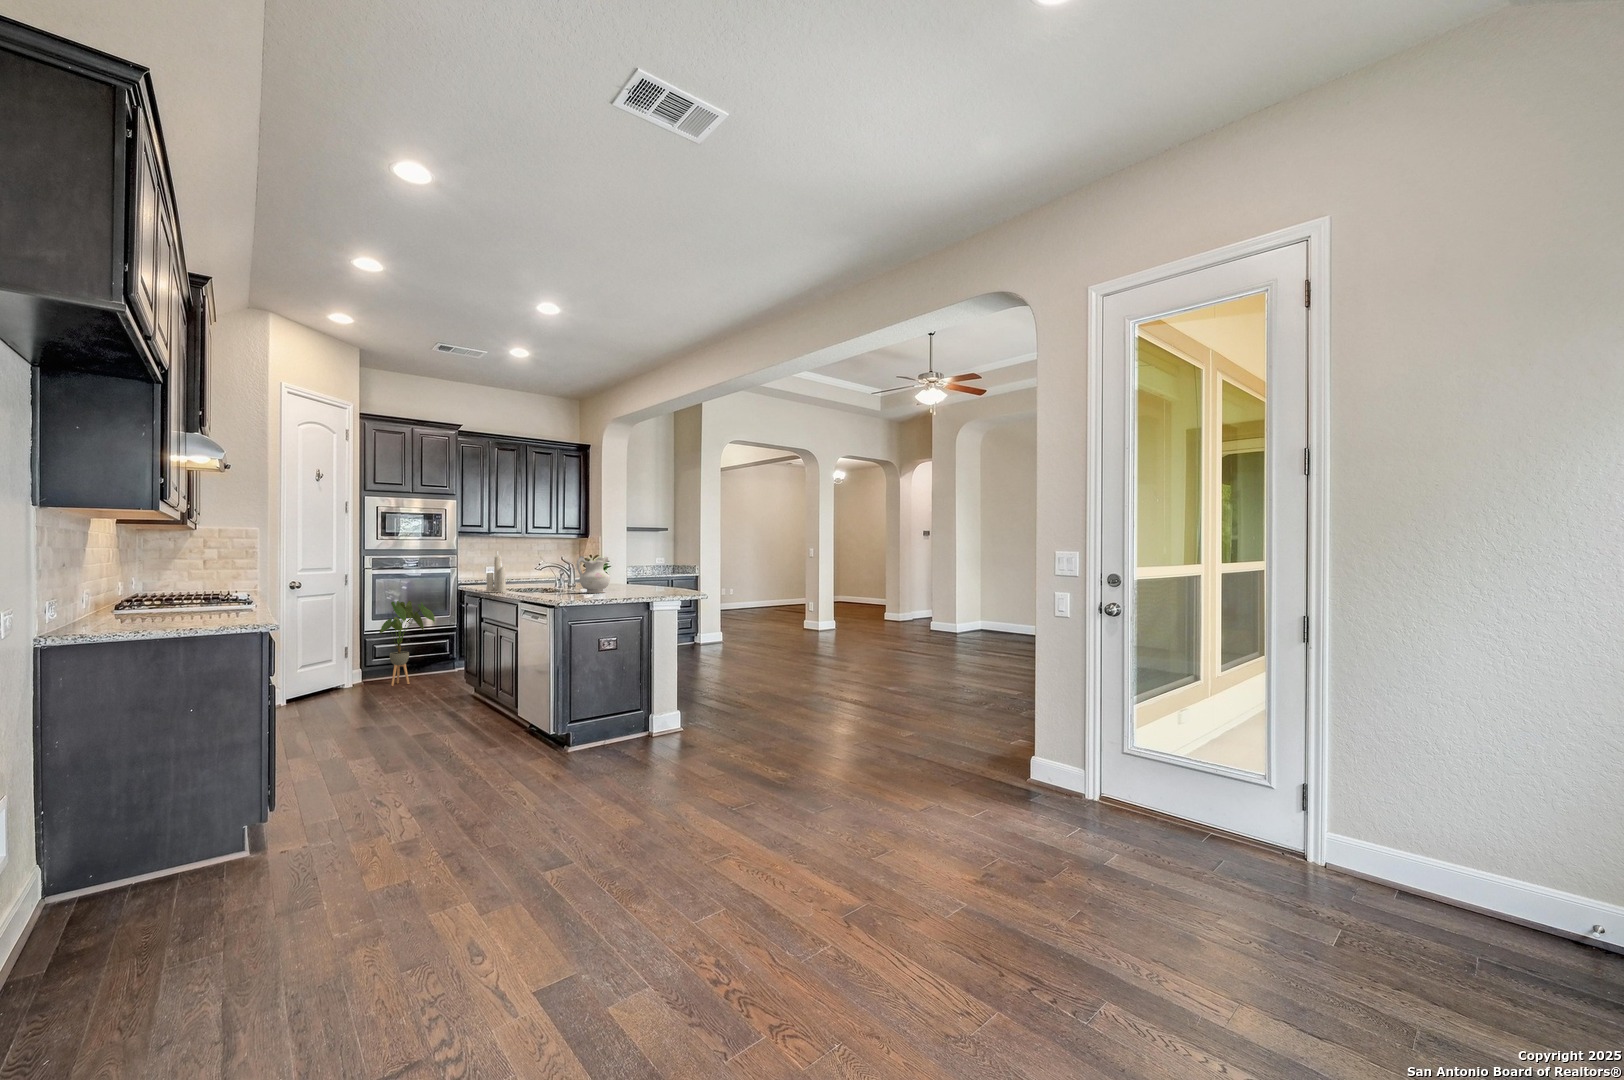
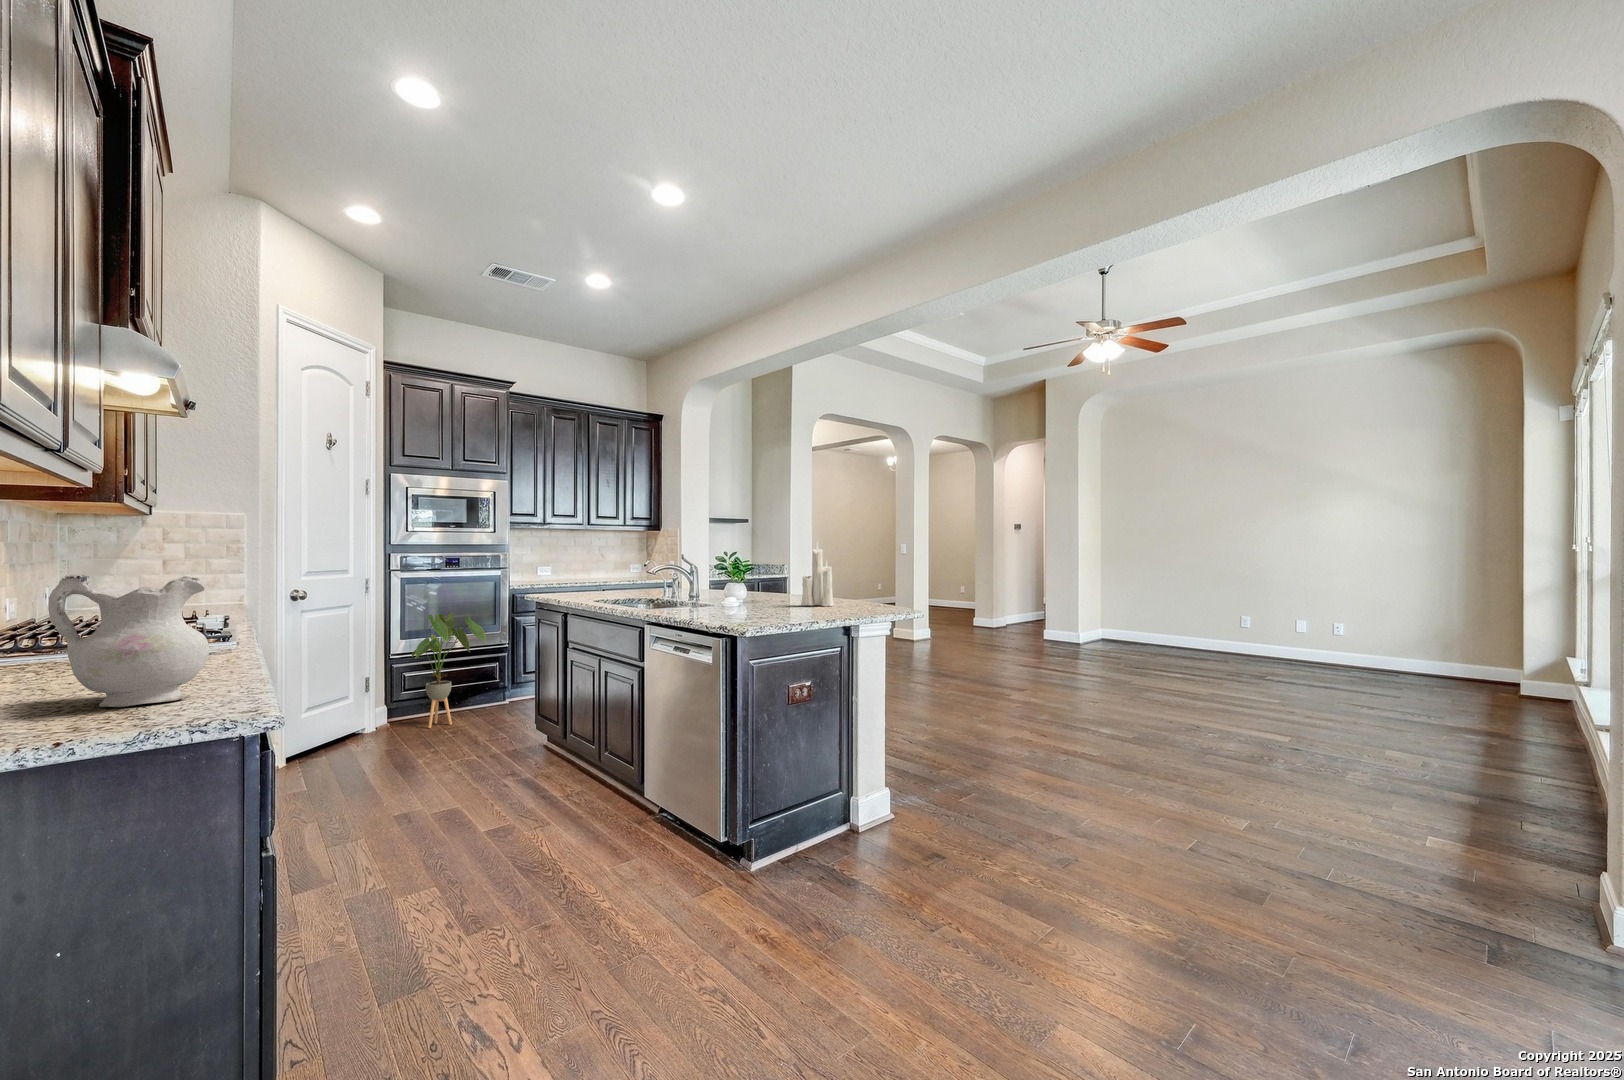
candle: present [486,554,506,592] -> present [801,543,833,606]
ceramic pitcher: present [576,556,610,593] -> present [48,575,209,707]

